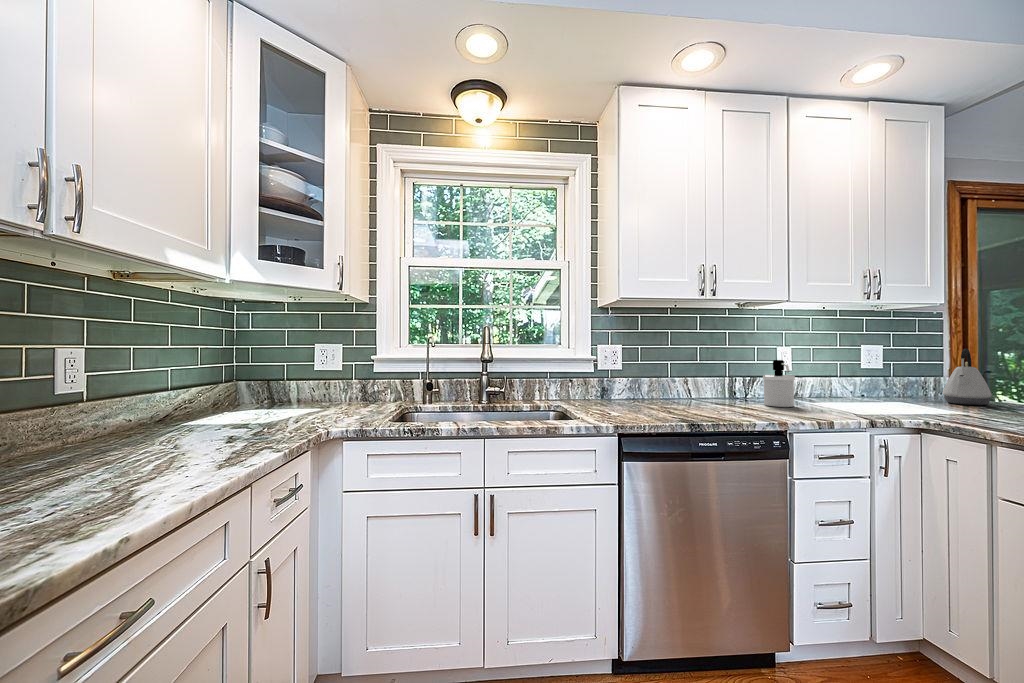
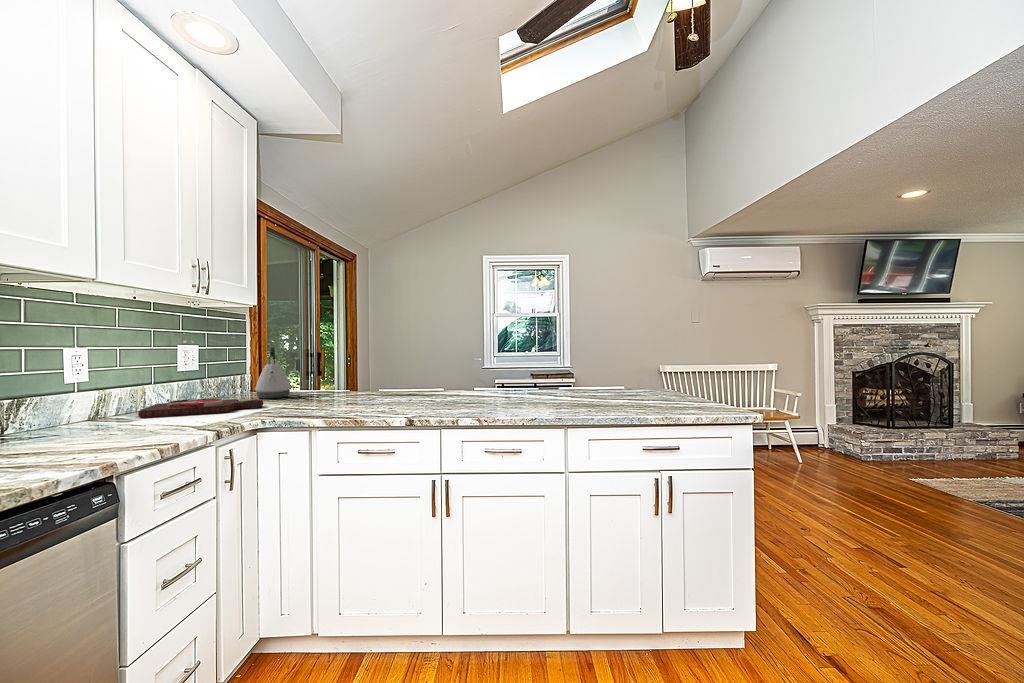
soap dispenser: present [763,360,795,407] -> none [47,368,105,440]
cutting board: none [823,393,942,409] -> present [138,396,263,418]

